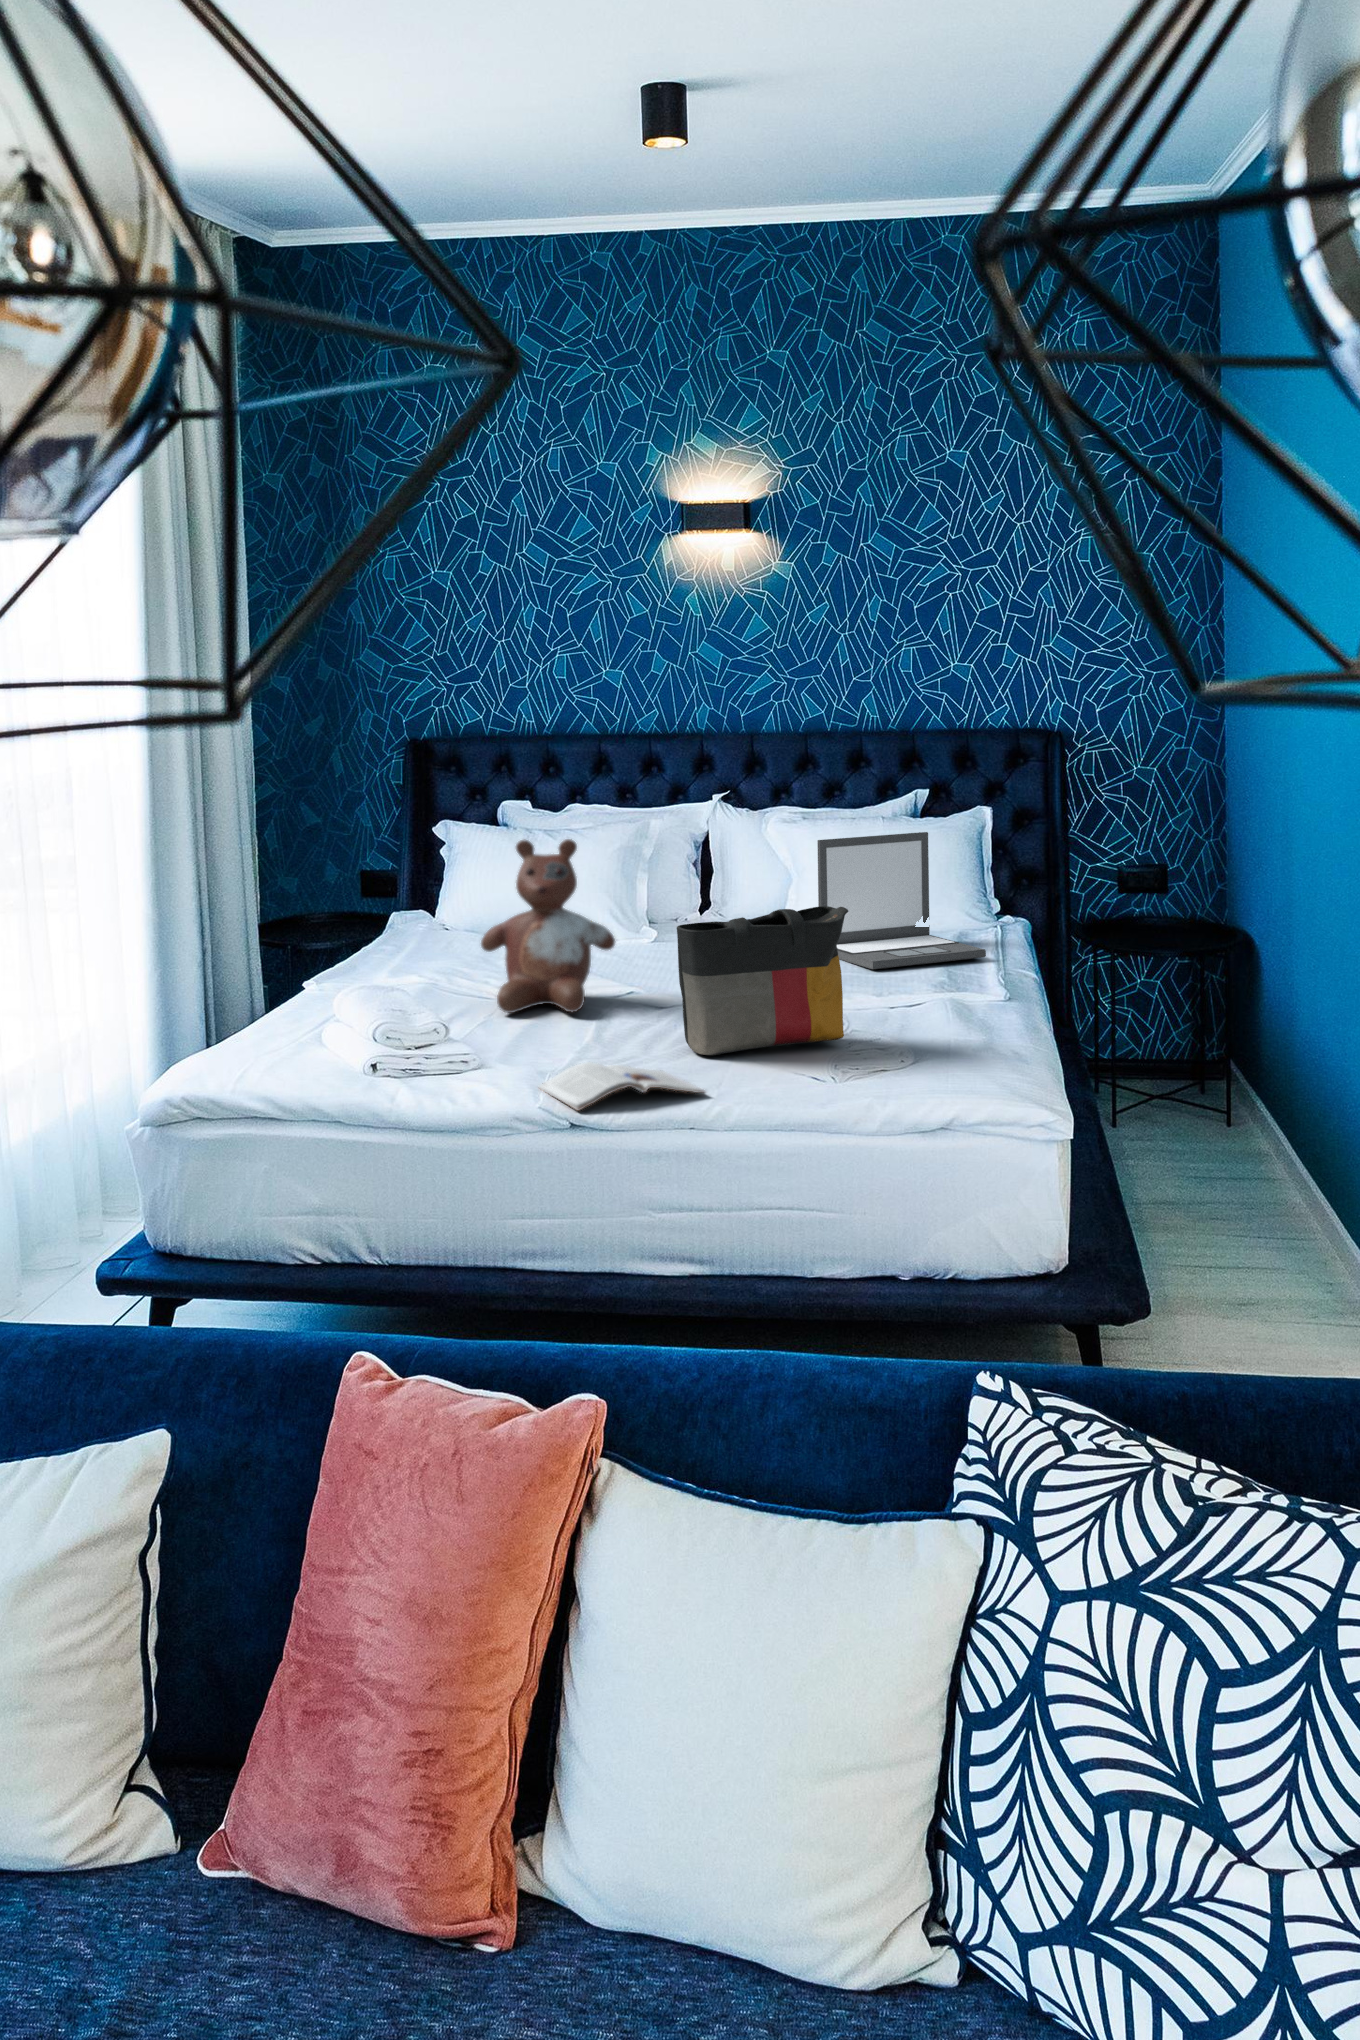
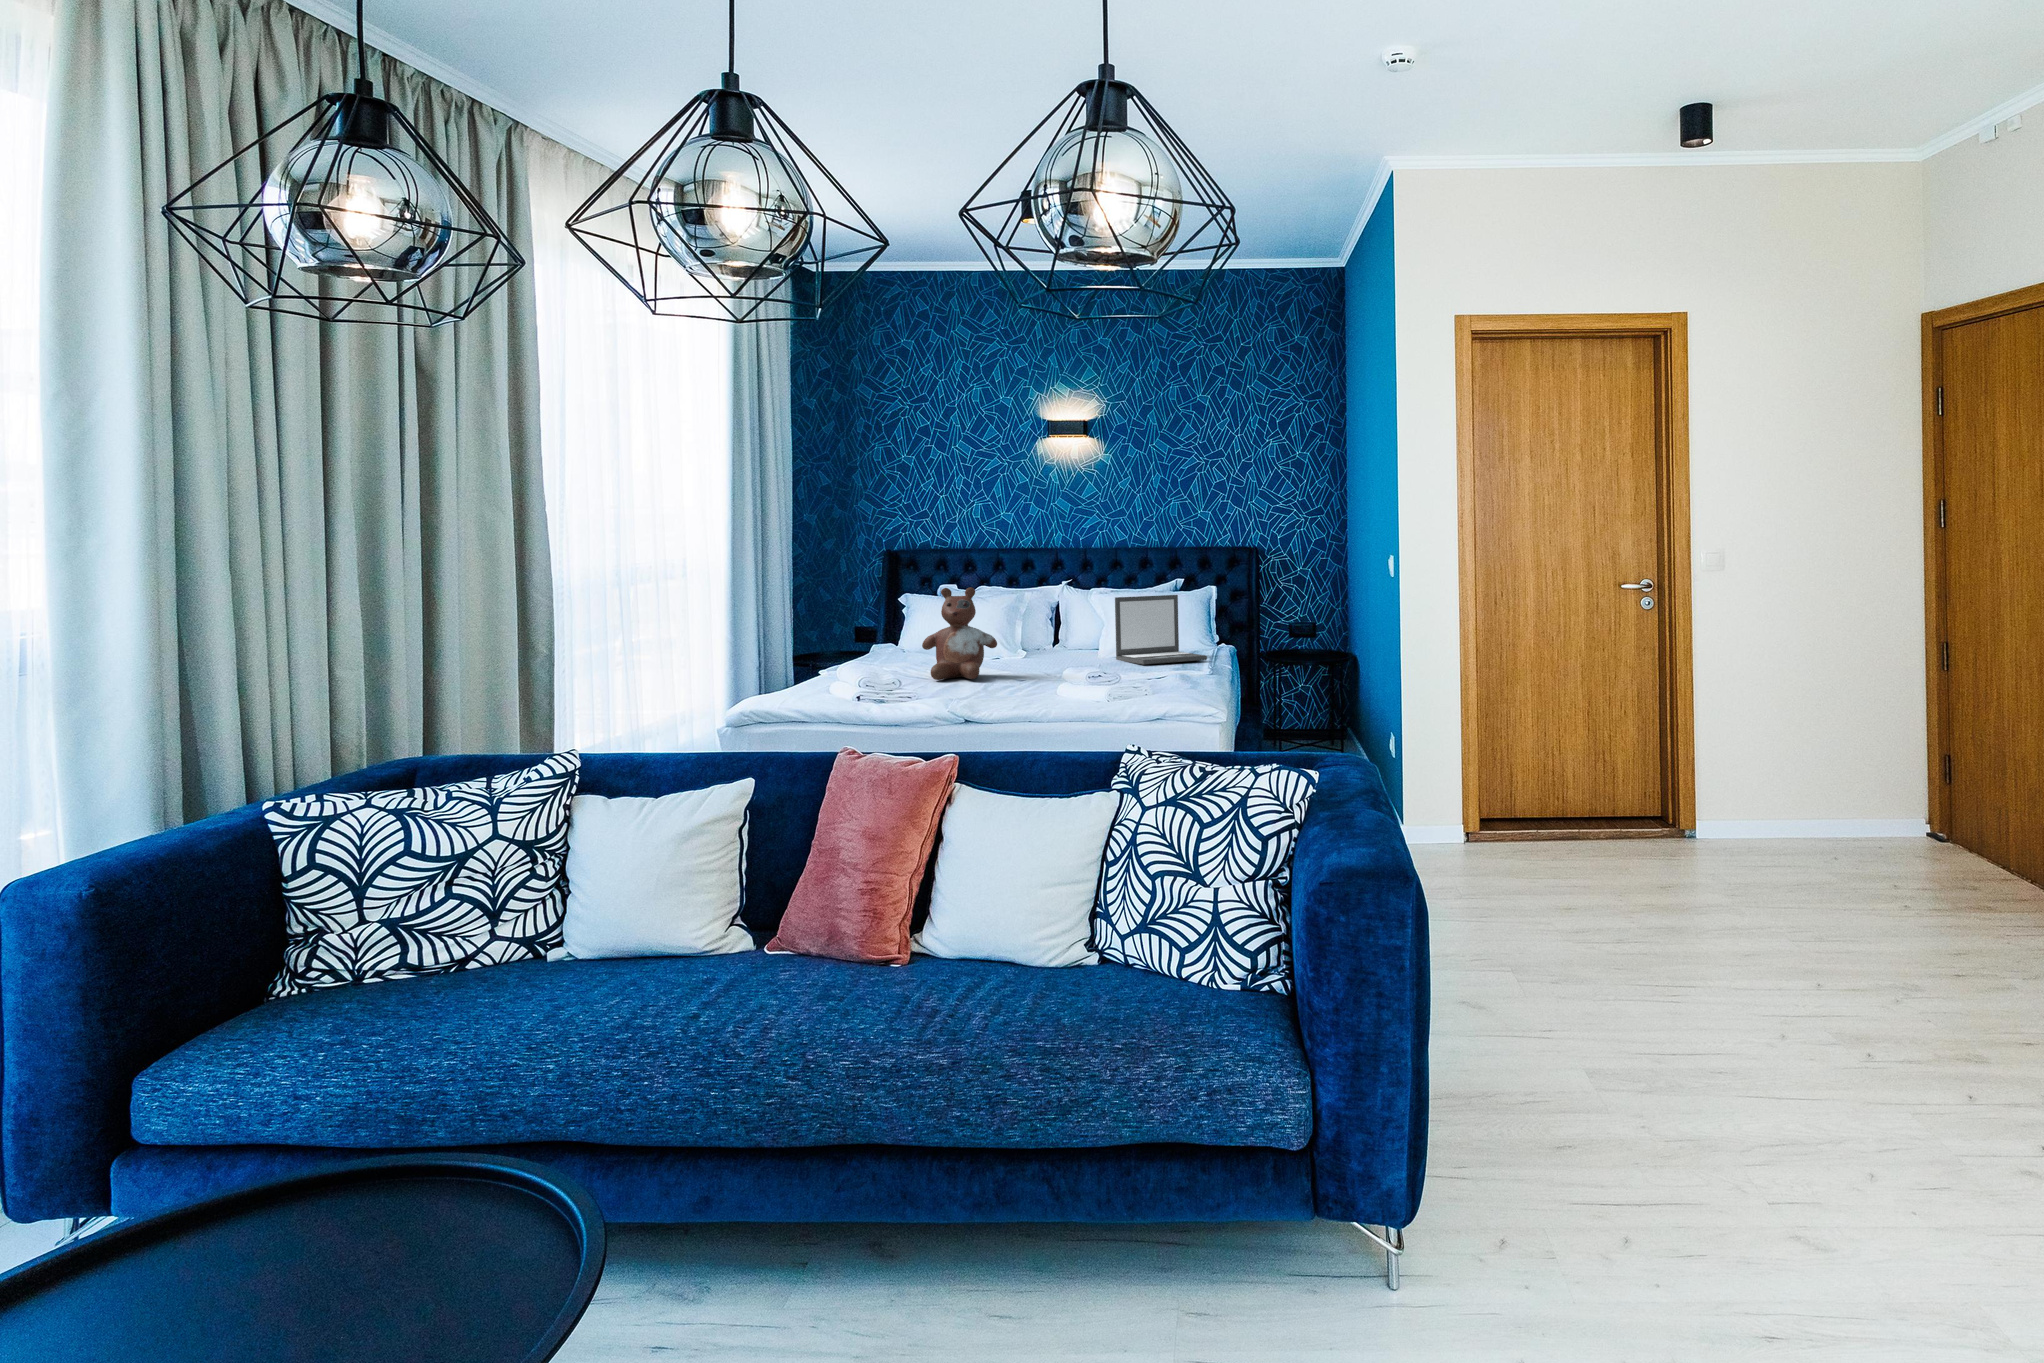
tote bag: present [677,906,848,1055] -> none [1026,616,1120,693]
magazine: present [539,1062,705,1111] -> none [949,691,1039,711]

